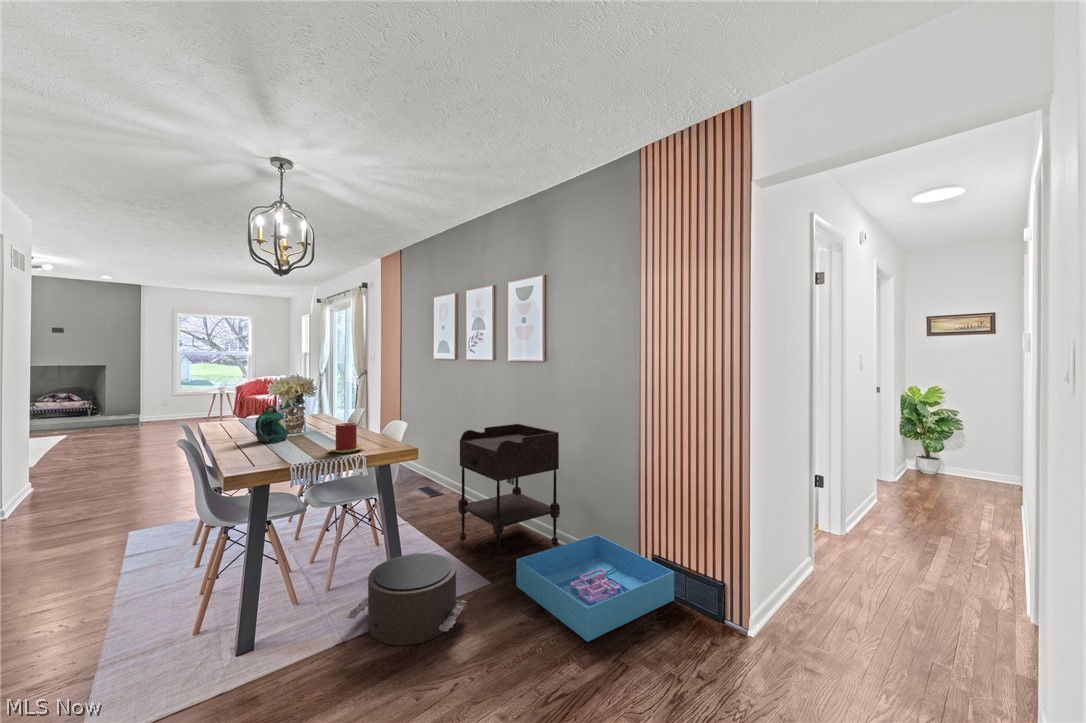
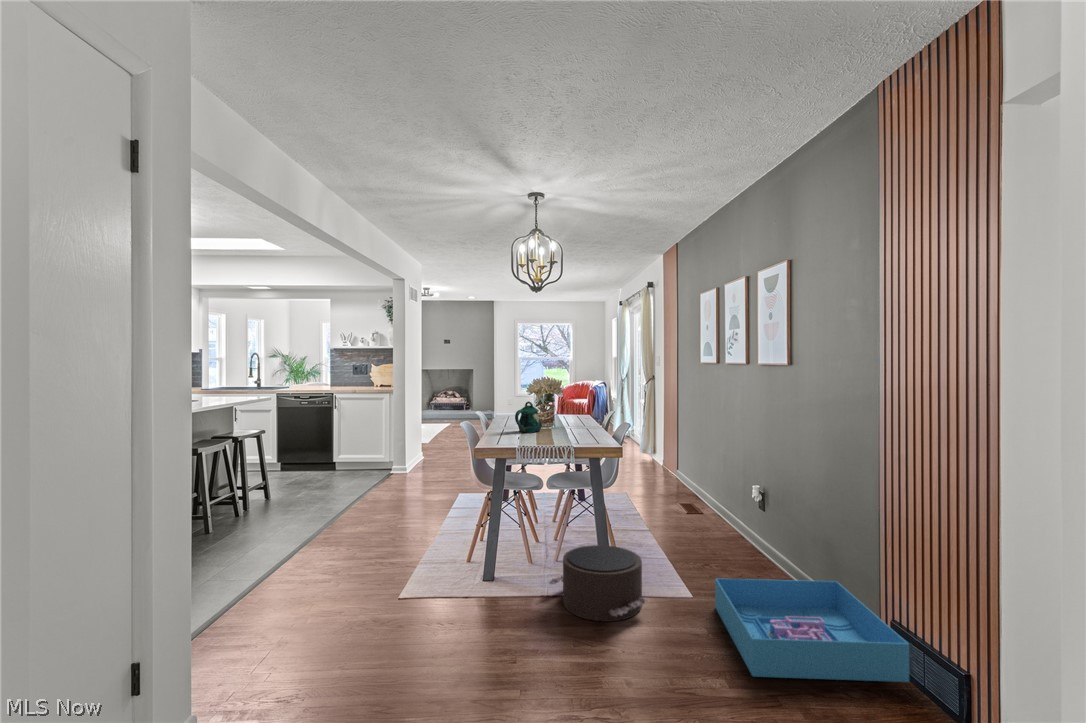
candle: present [329,423,363,453] -> none [554,419,583,445]
side table: present [458,424,560,562] -> none [688,437,800,583]

